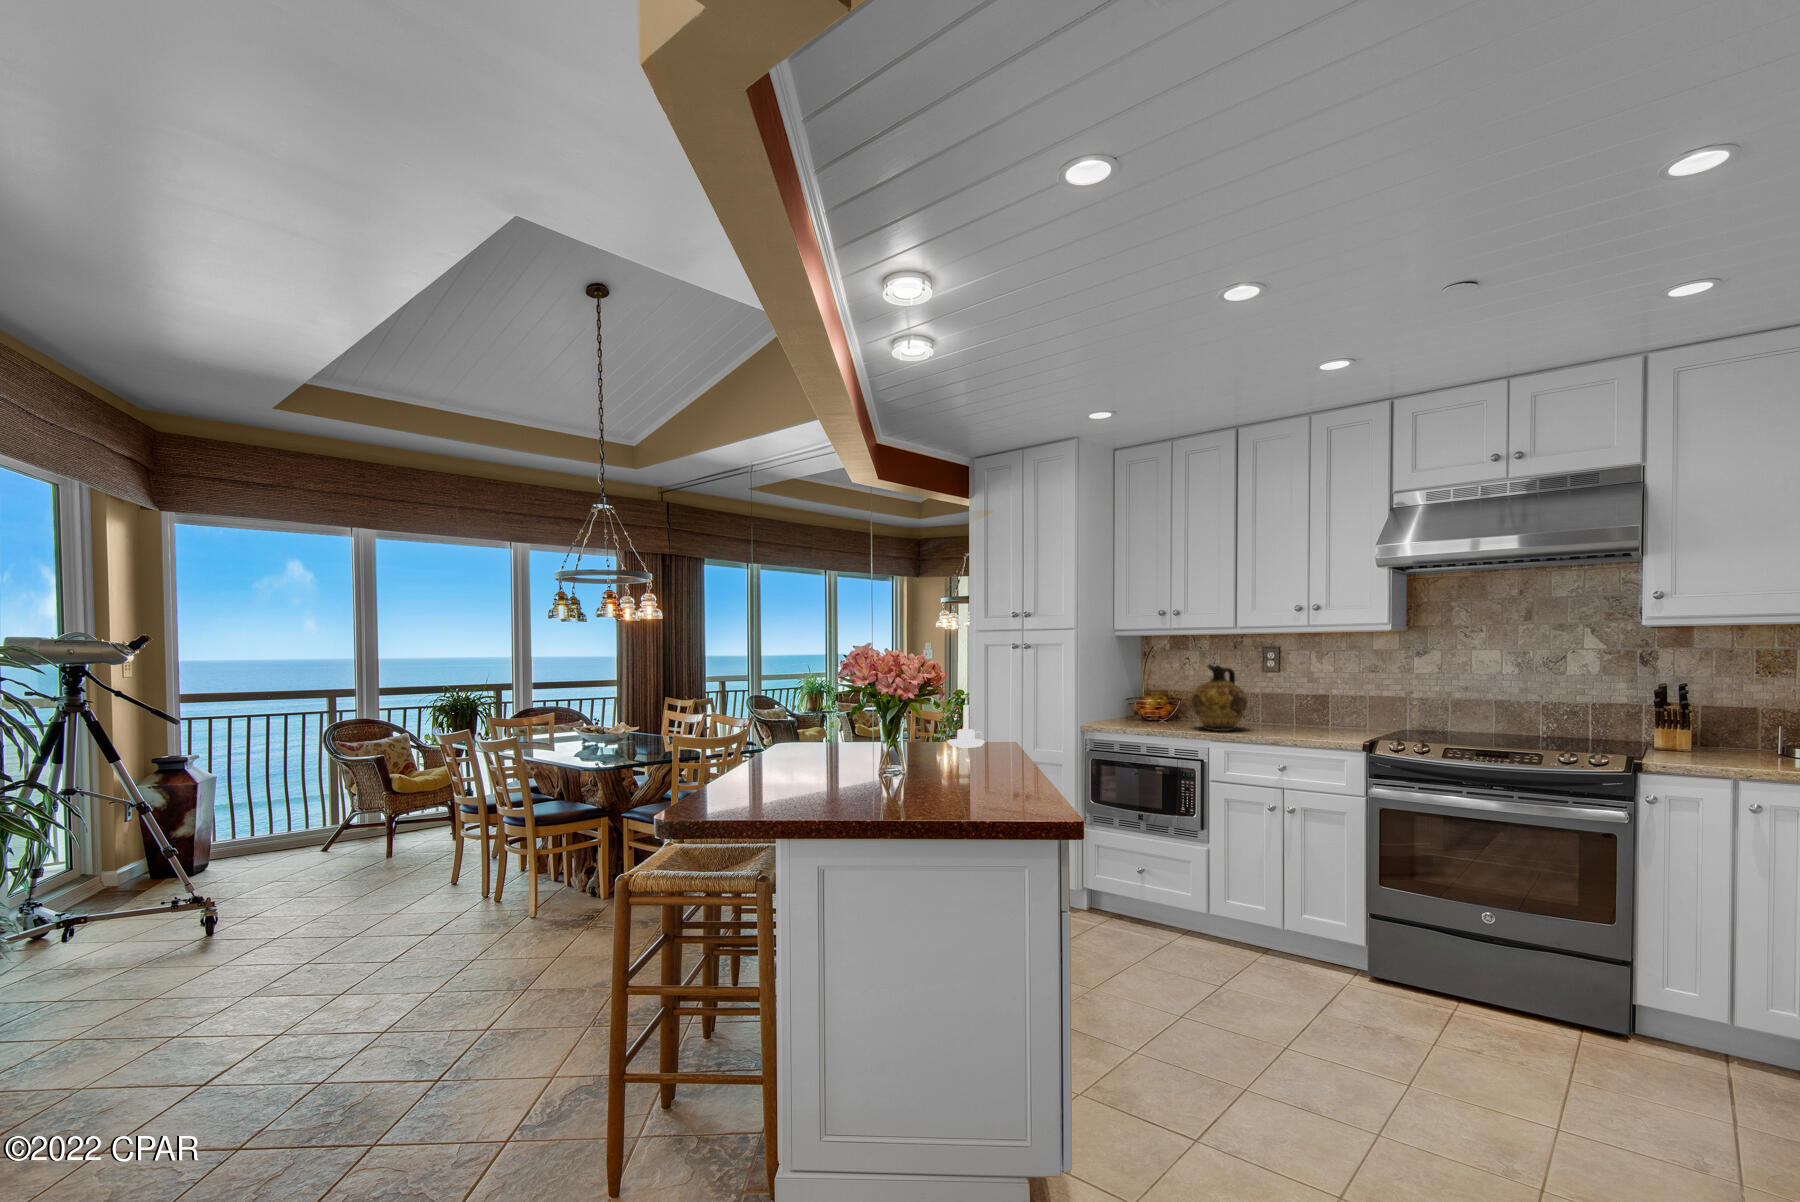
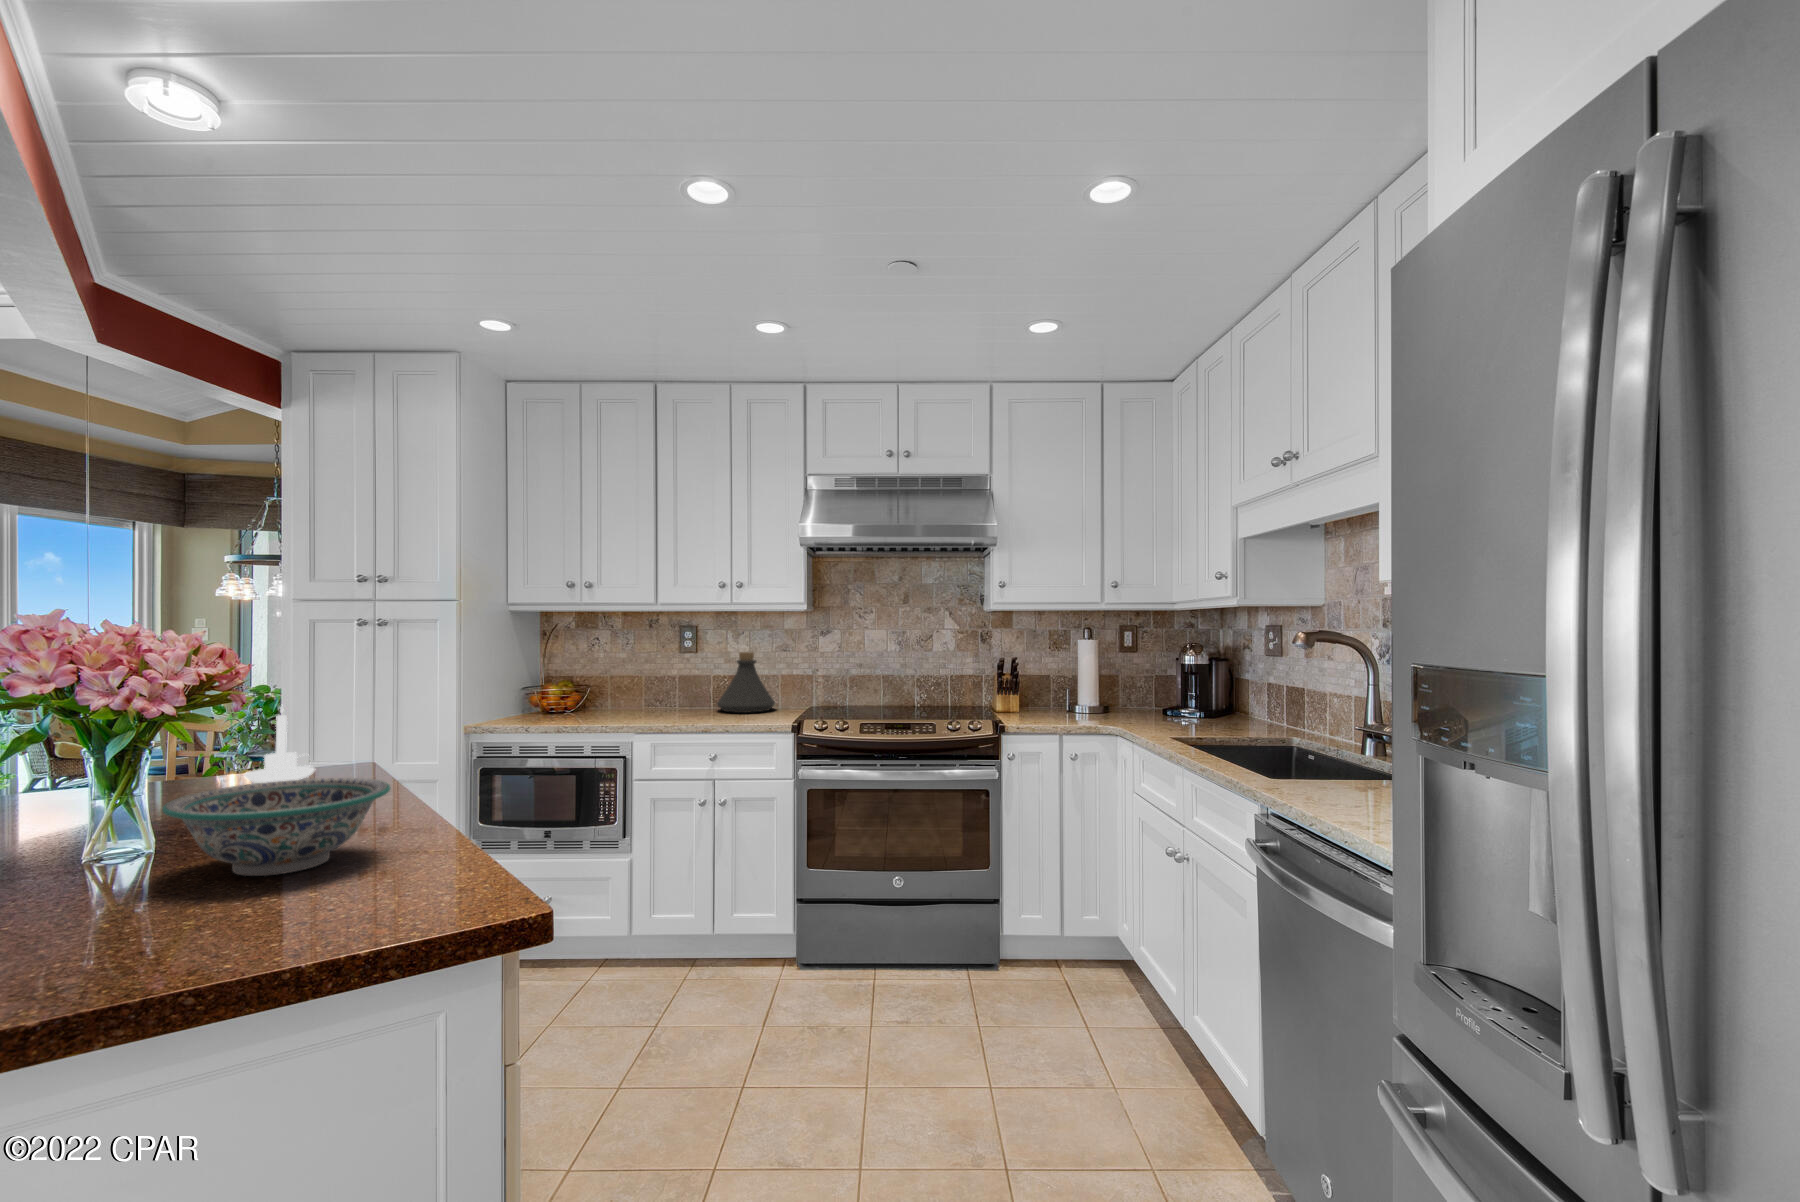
ceramic jug: present [1191,665,1247,731] -> none [606,645,669,722]
bottle: none [1296,673,1359,731] -> present [717,652,775,713]
decorative bowl: none [909,742,1016,793] -> present [162,778,391,876]

